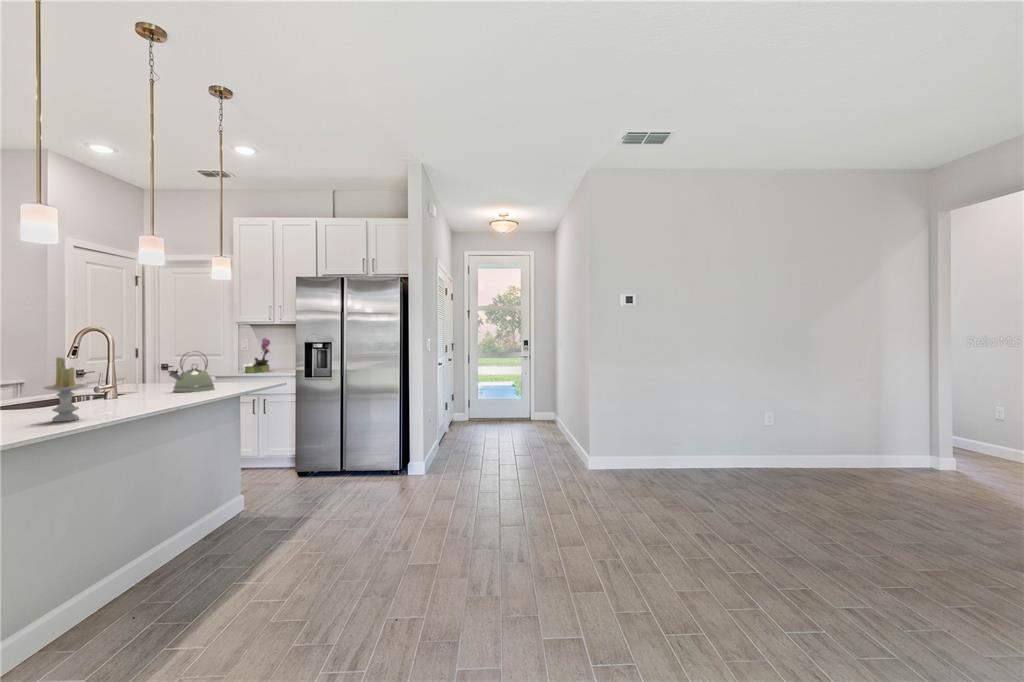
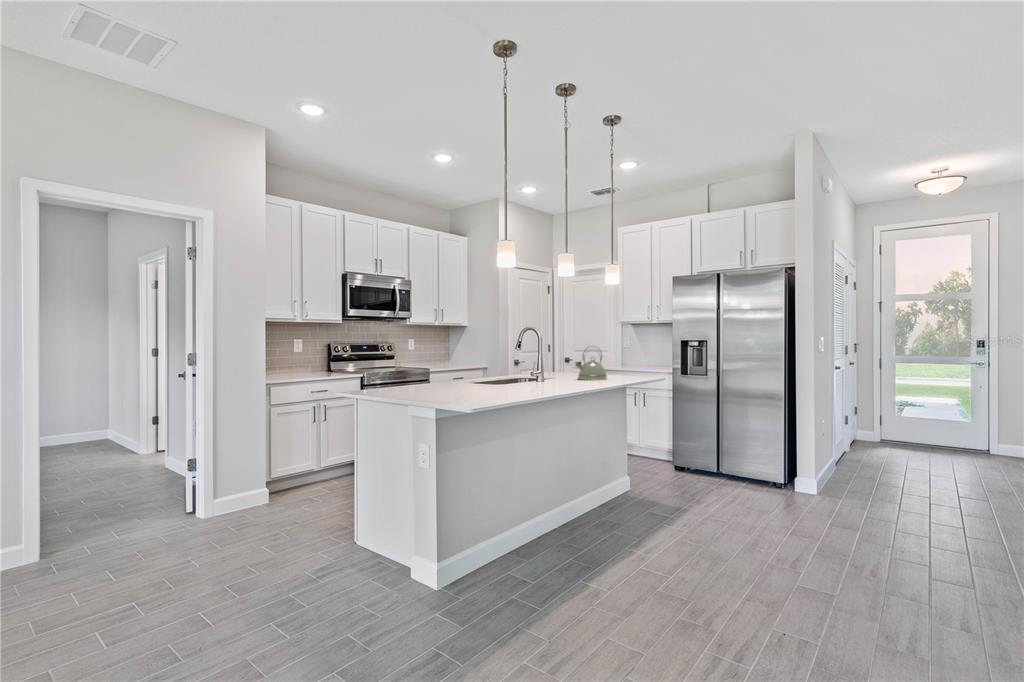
flower arrangement: present [244,338,270,373] -> none [626,336,651,369]
candle: present [44,357,87,422] -> none [509,347,532,392]

